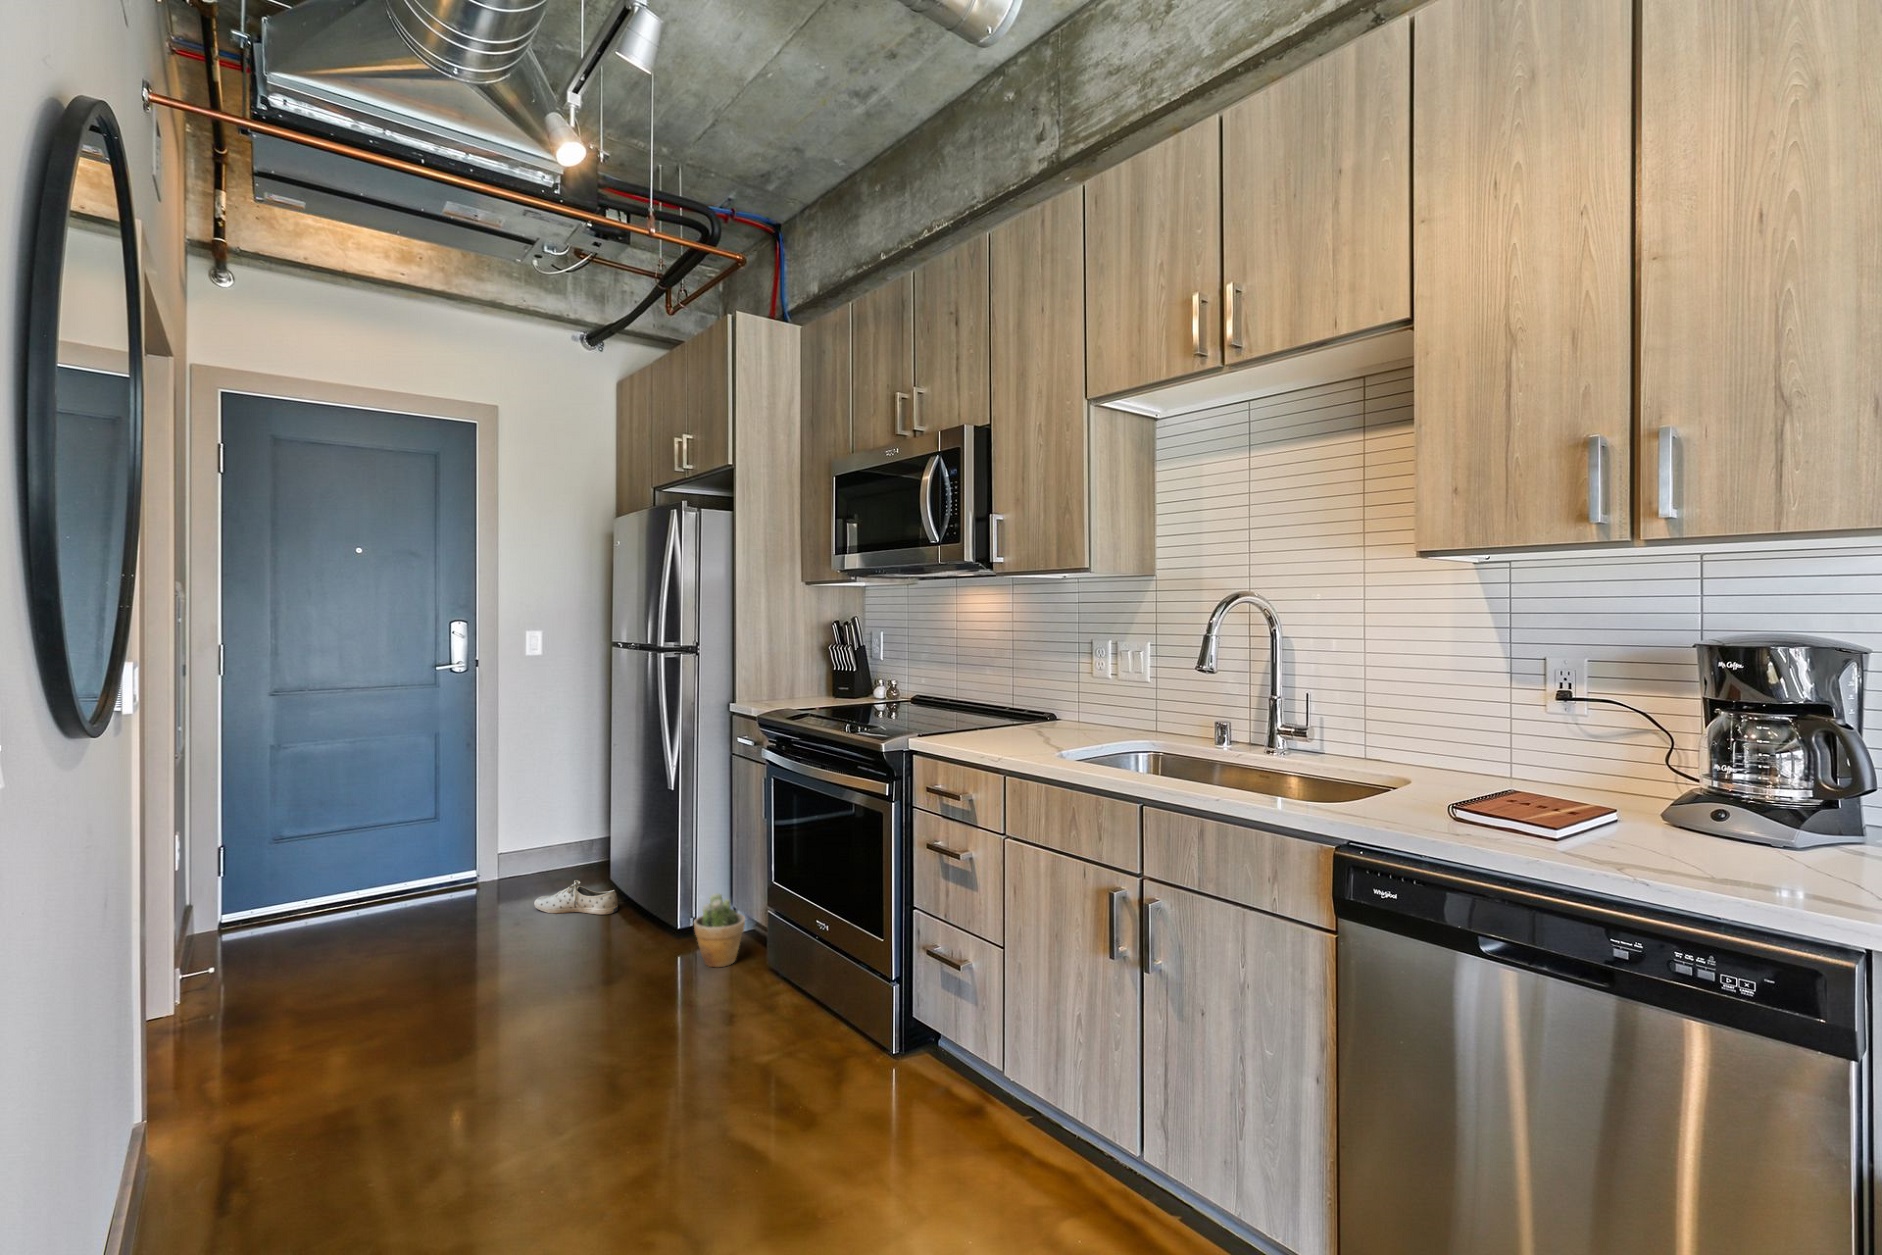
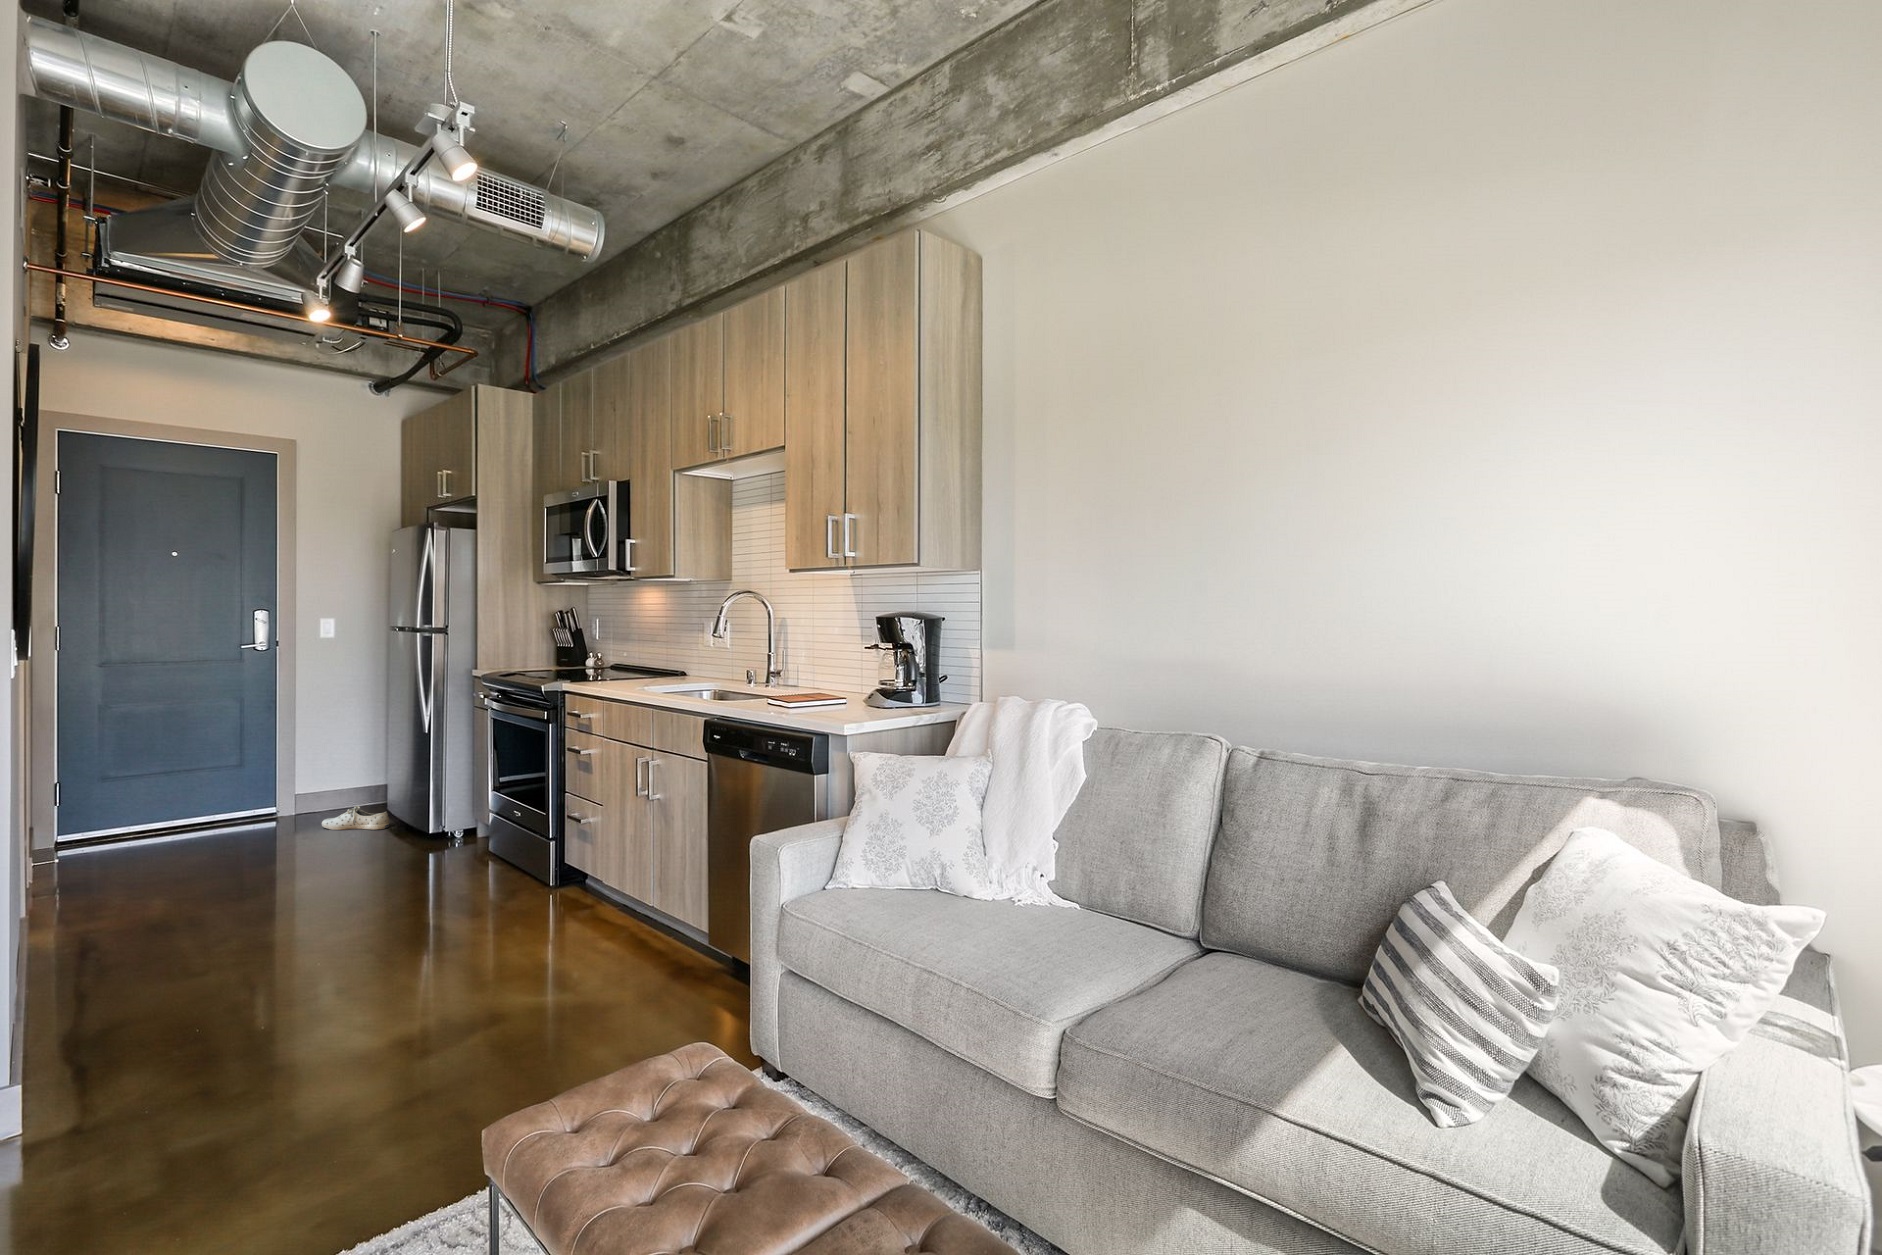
potted plant: present [694,893,745,967] -> none [435,803,476,854]

